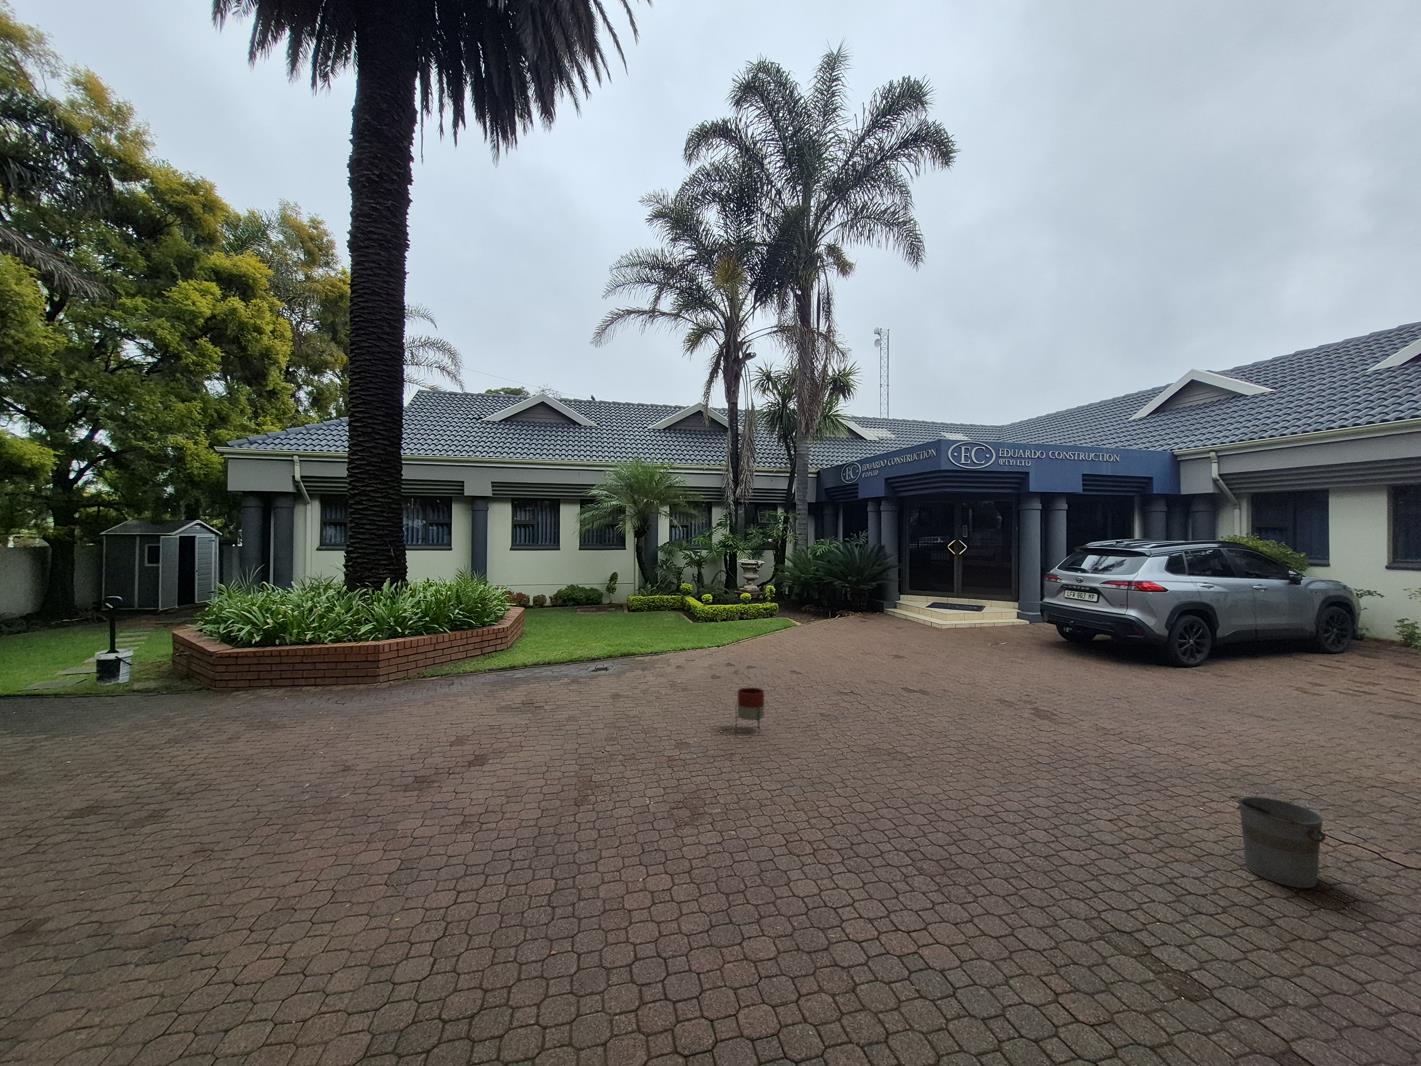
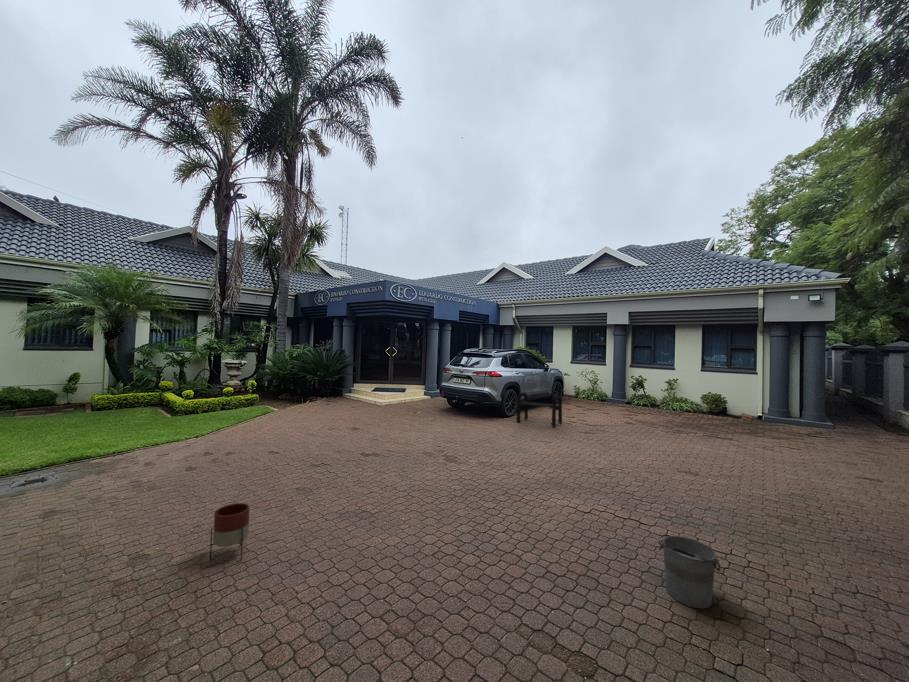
bench: none [1179,617,1290,683] -> present [517,392,562,427]

